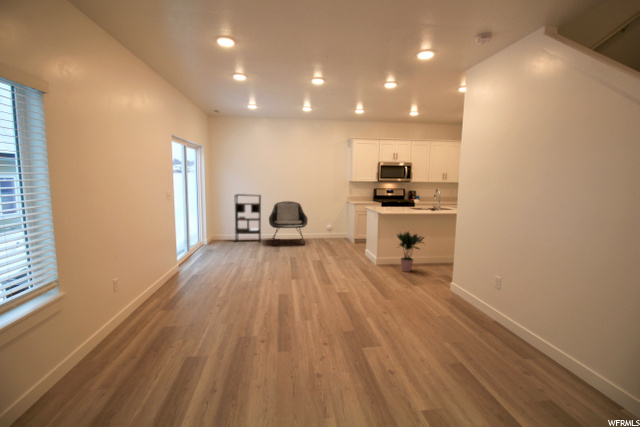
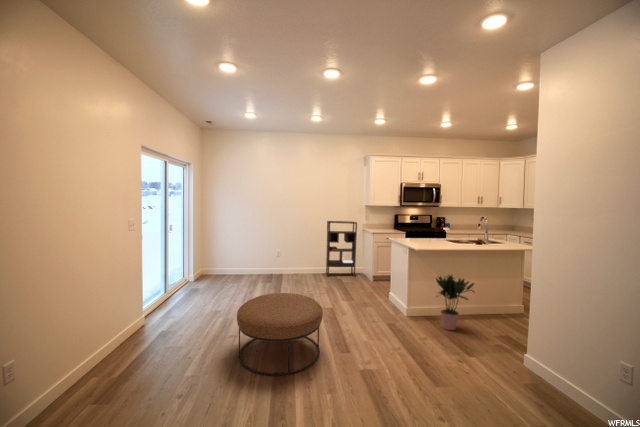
bookshelf: present [235,194,261,242] -> present [326,221,357,277]
lounge chair: present [269,201,307,246] -> none [269,229,316,285]
ottoman: none [252,245,312,295] -> present [237,293,323,376]

